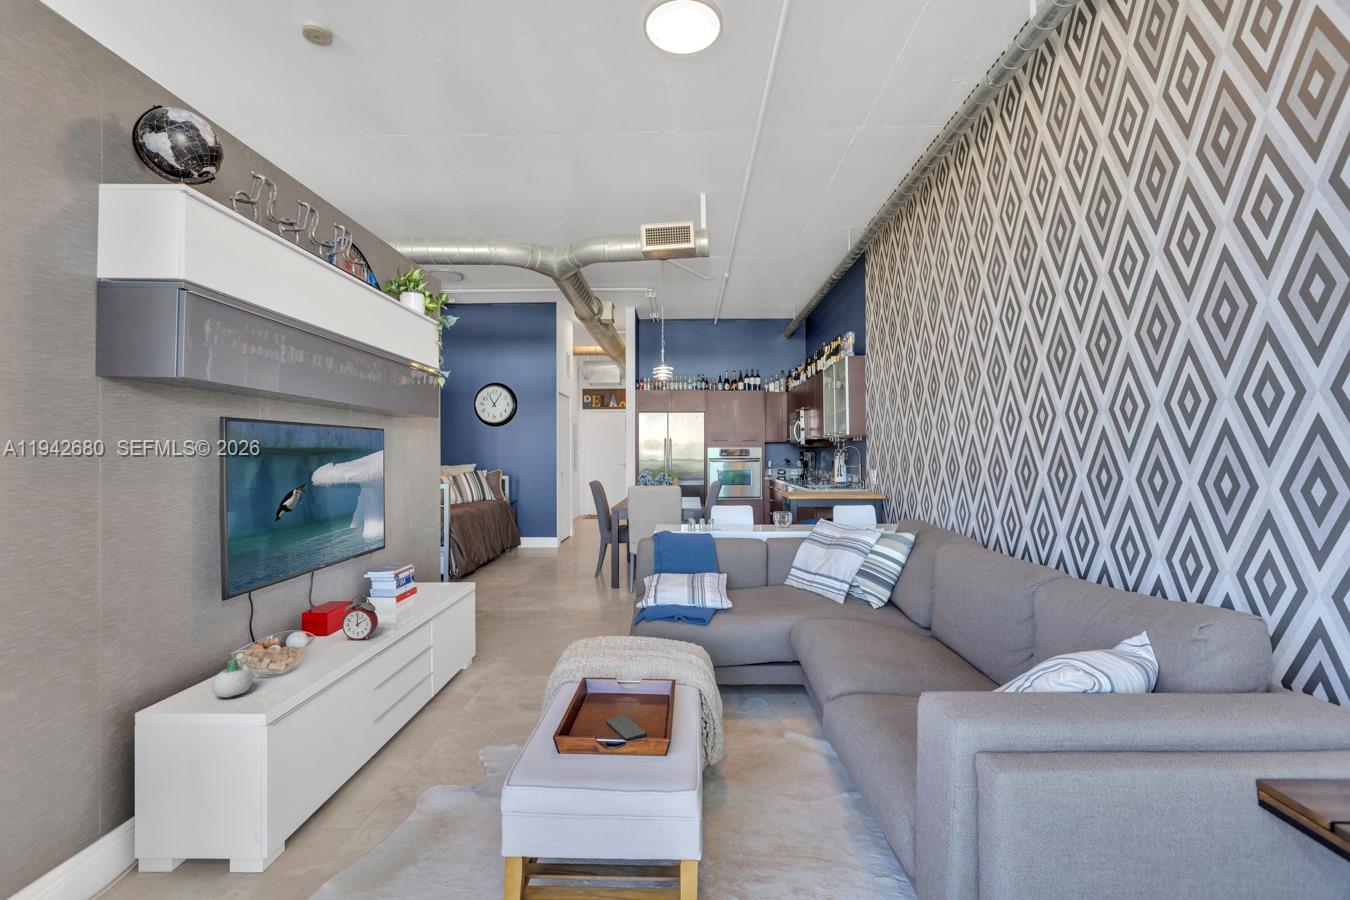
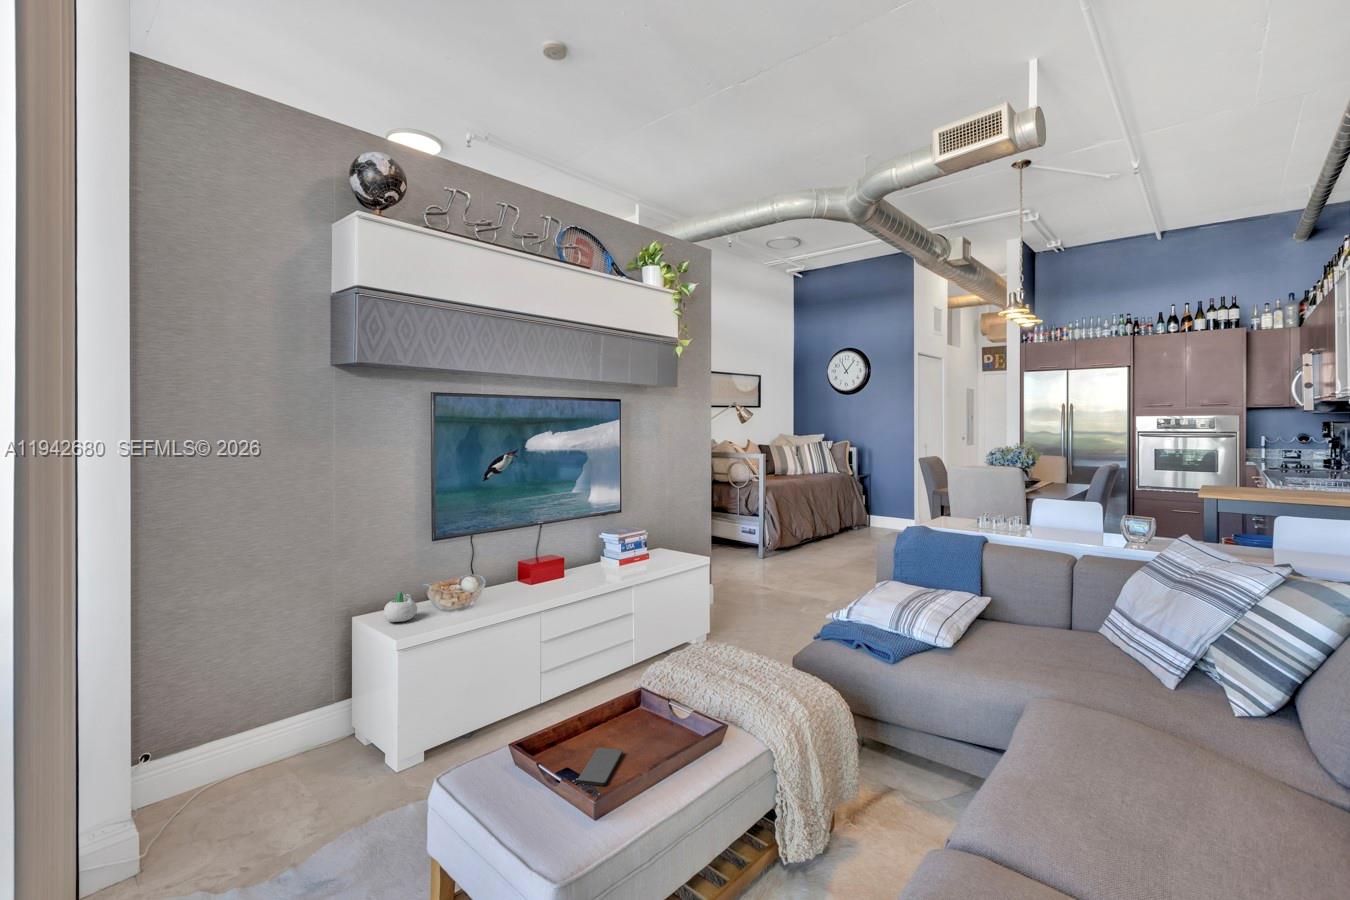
alarm clock: present [342,595,378,640] -> none [532,554,558,596]

